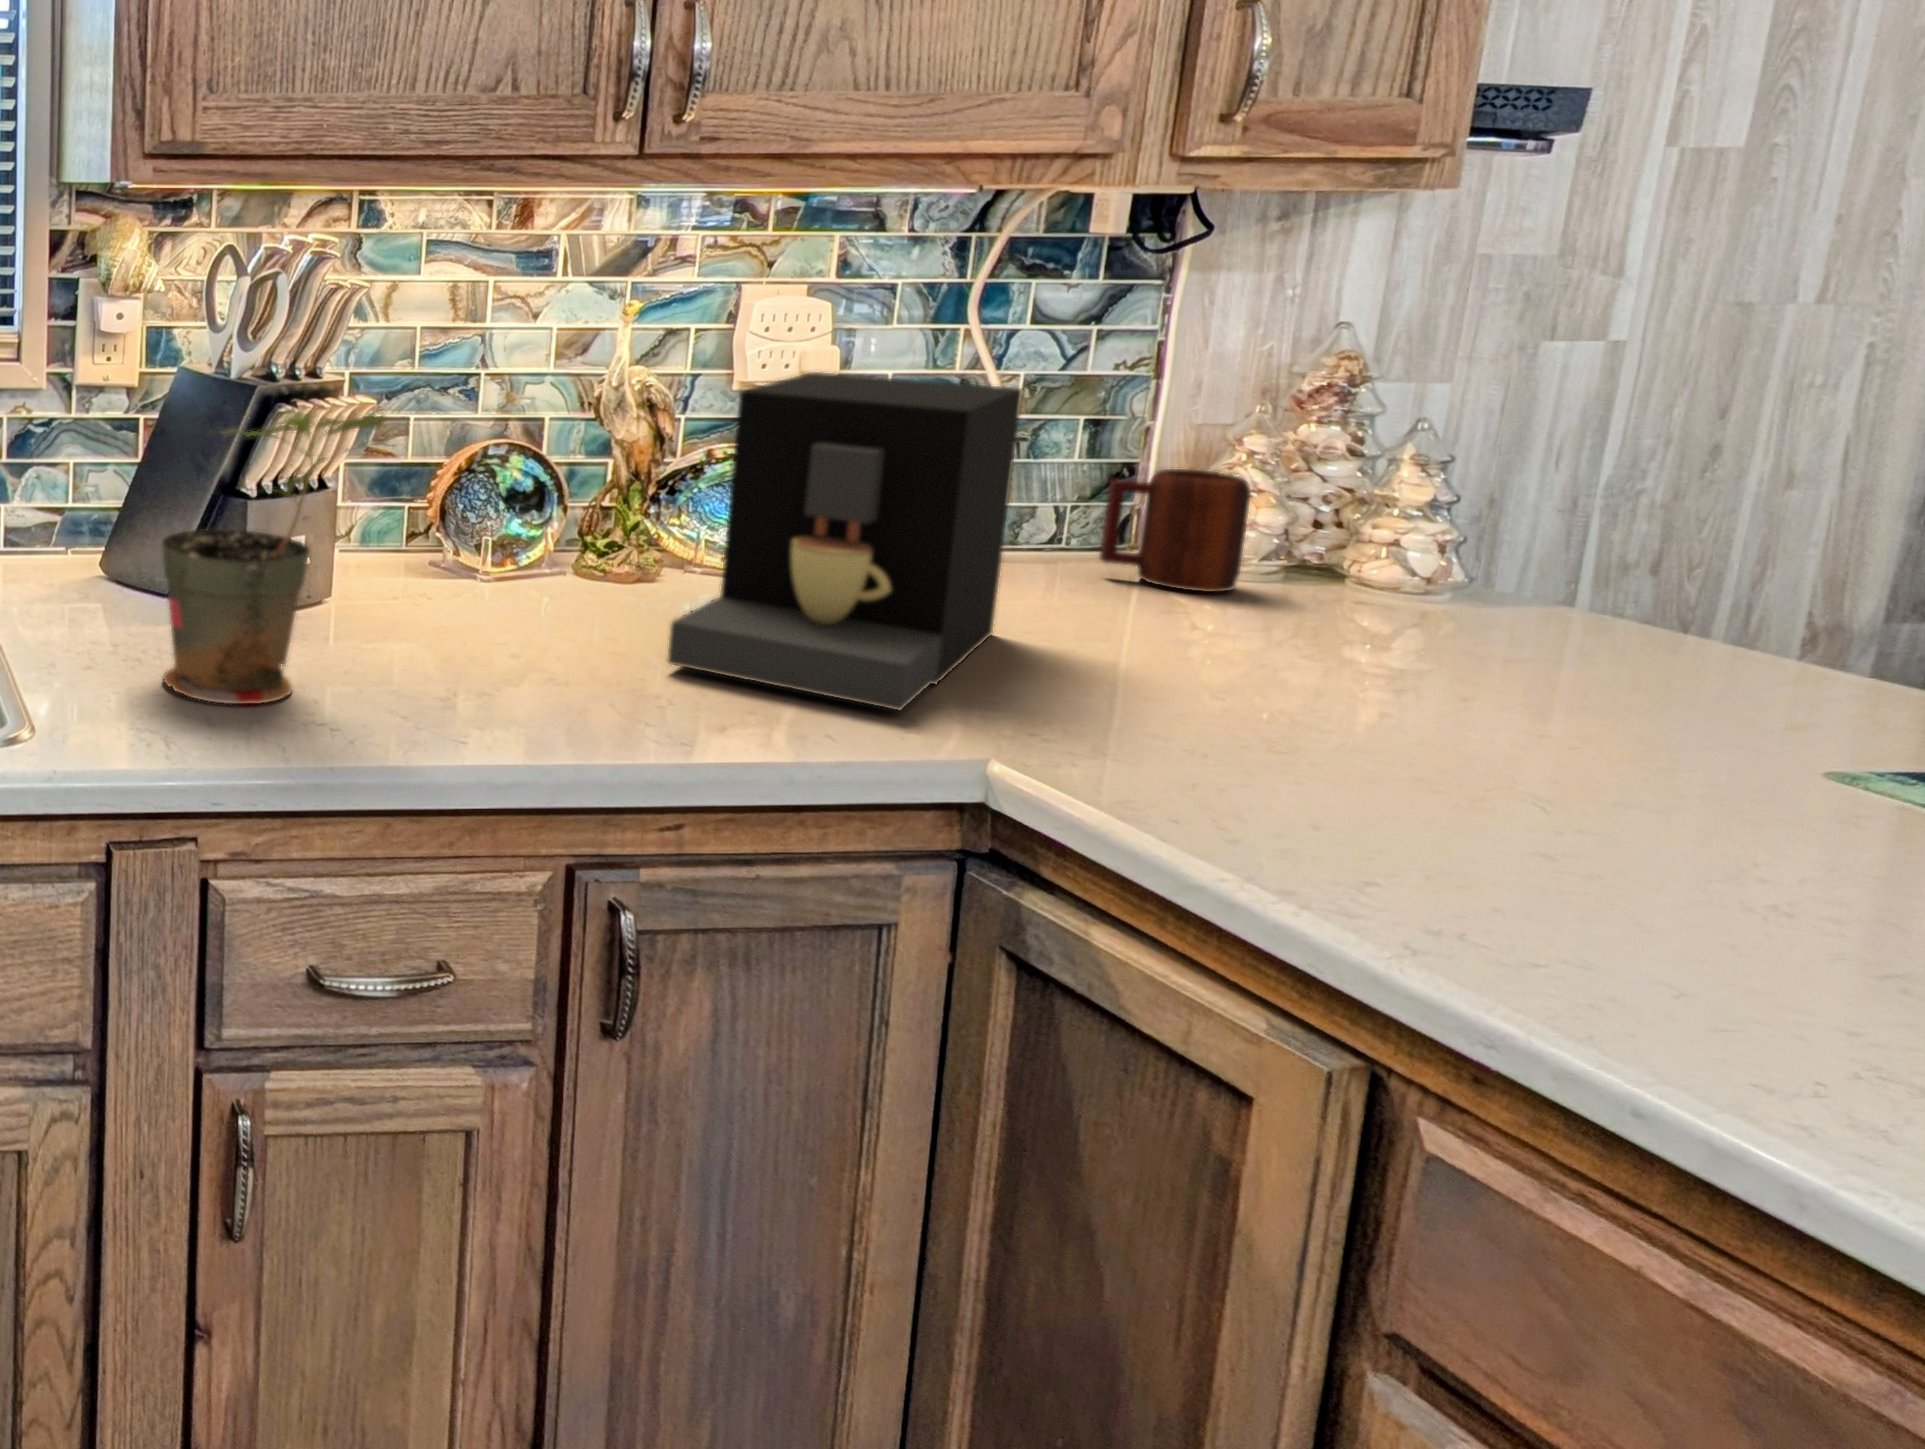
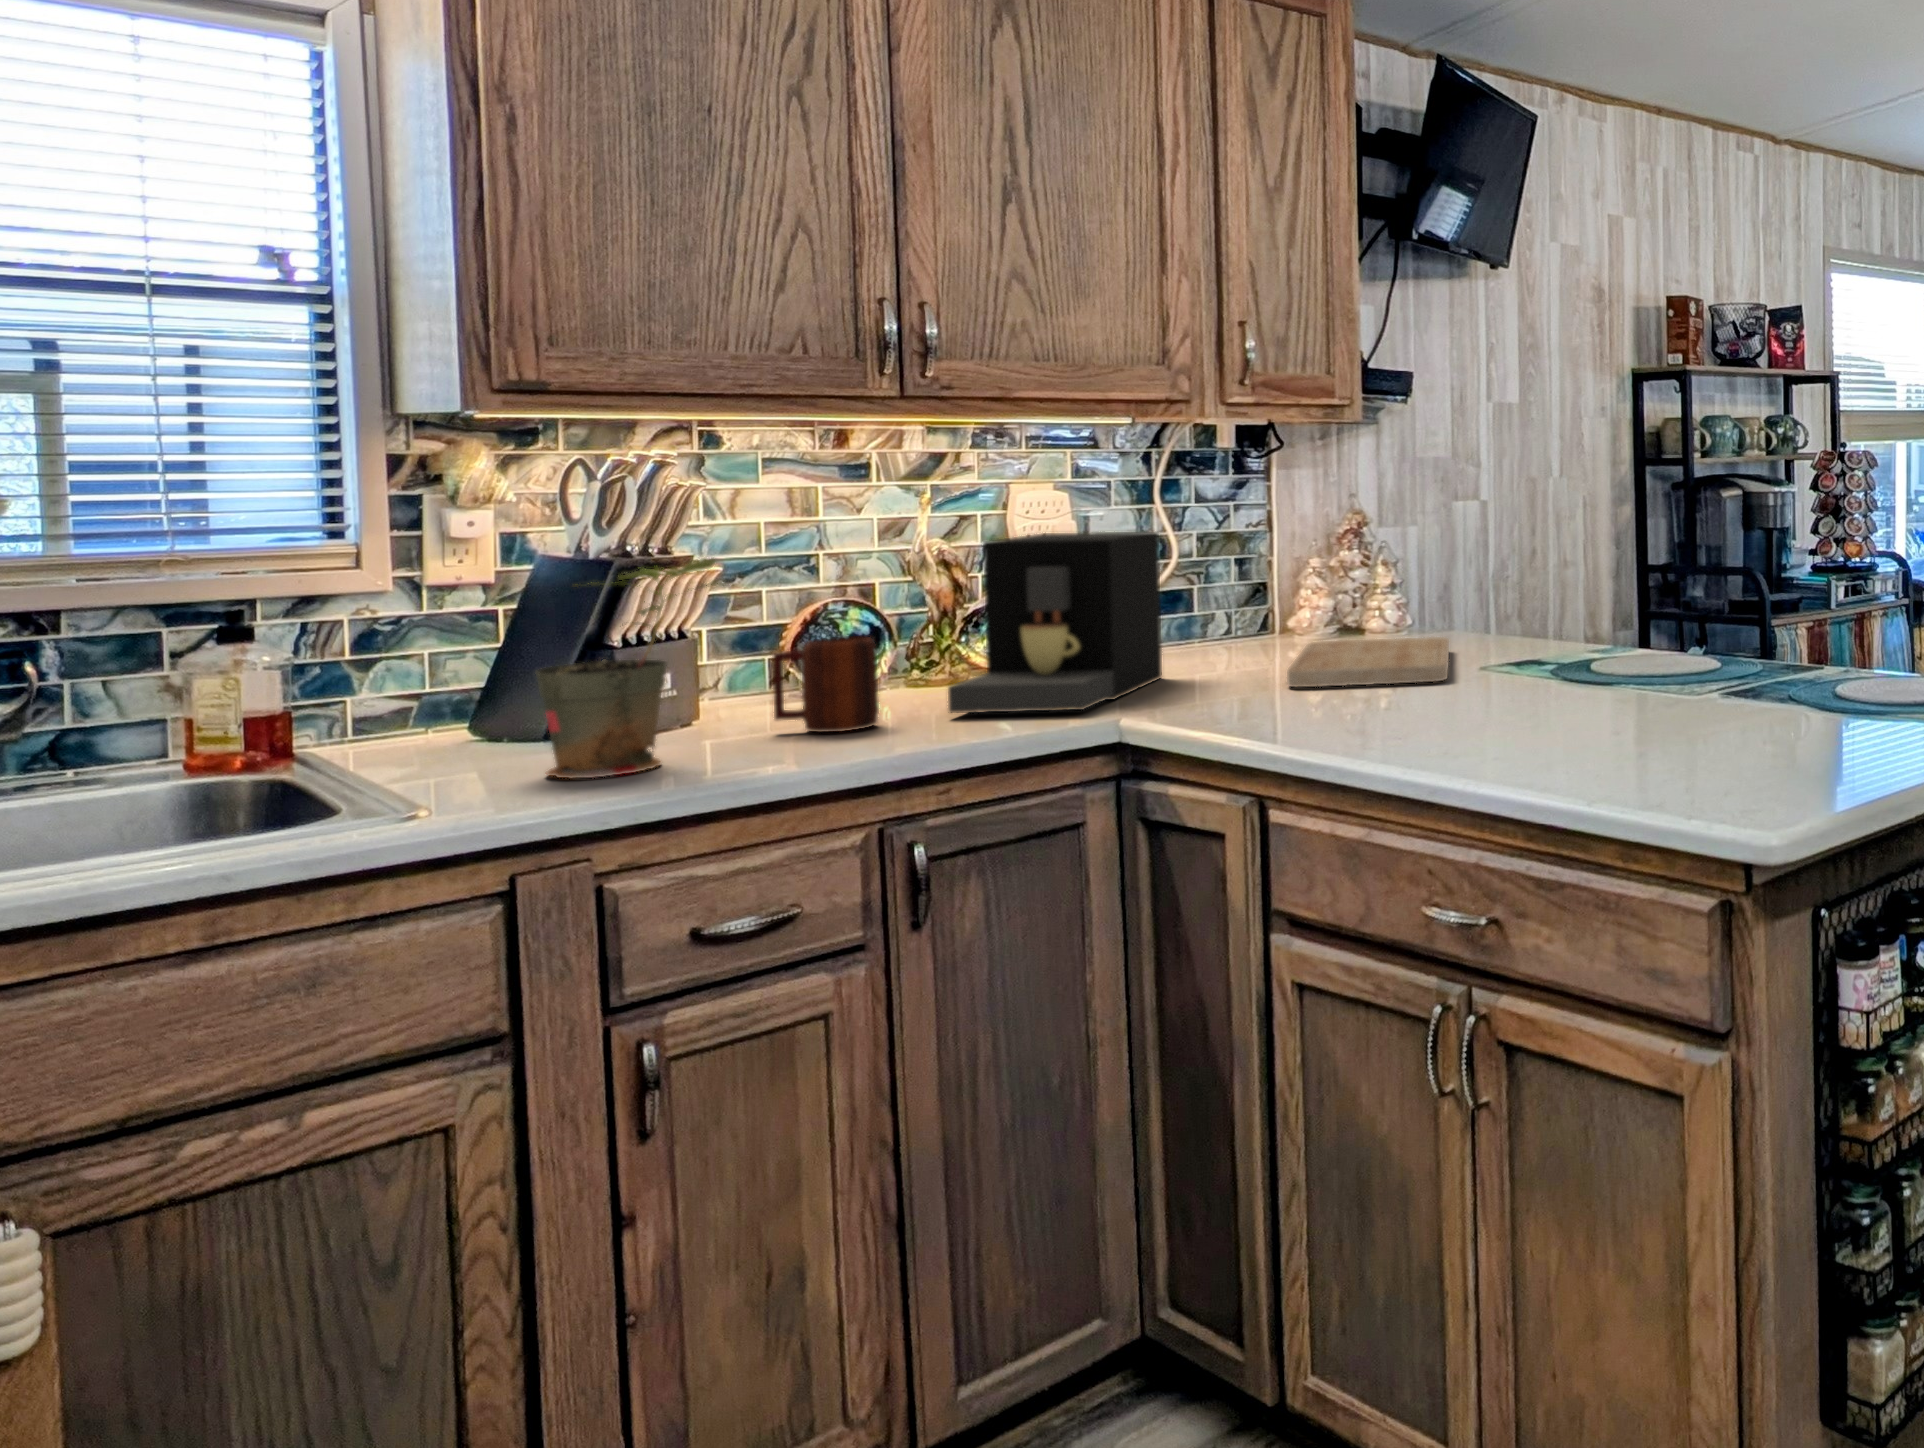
mug: present [1100,469,1251,592] -> present [772,636,879,733]
cutting board: none [1263,601,1744,793] -> present [1287,637,1449,687]

